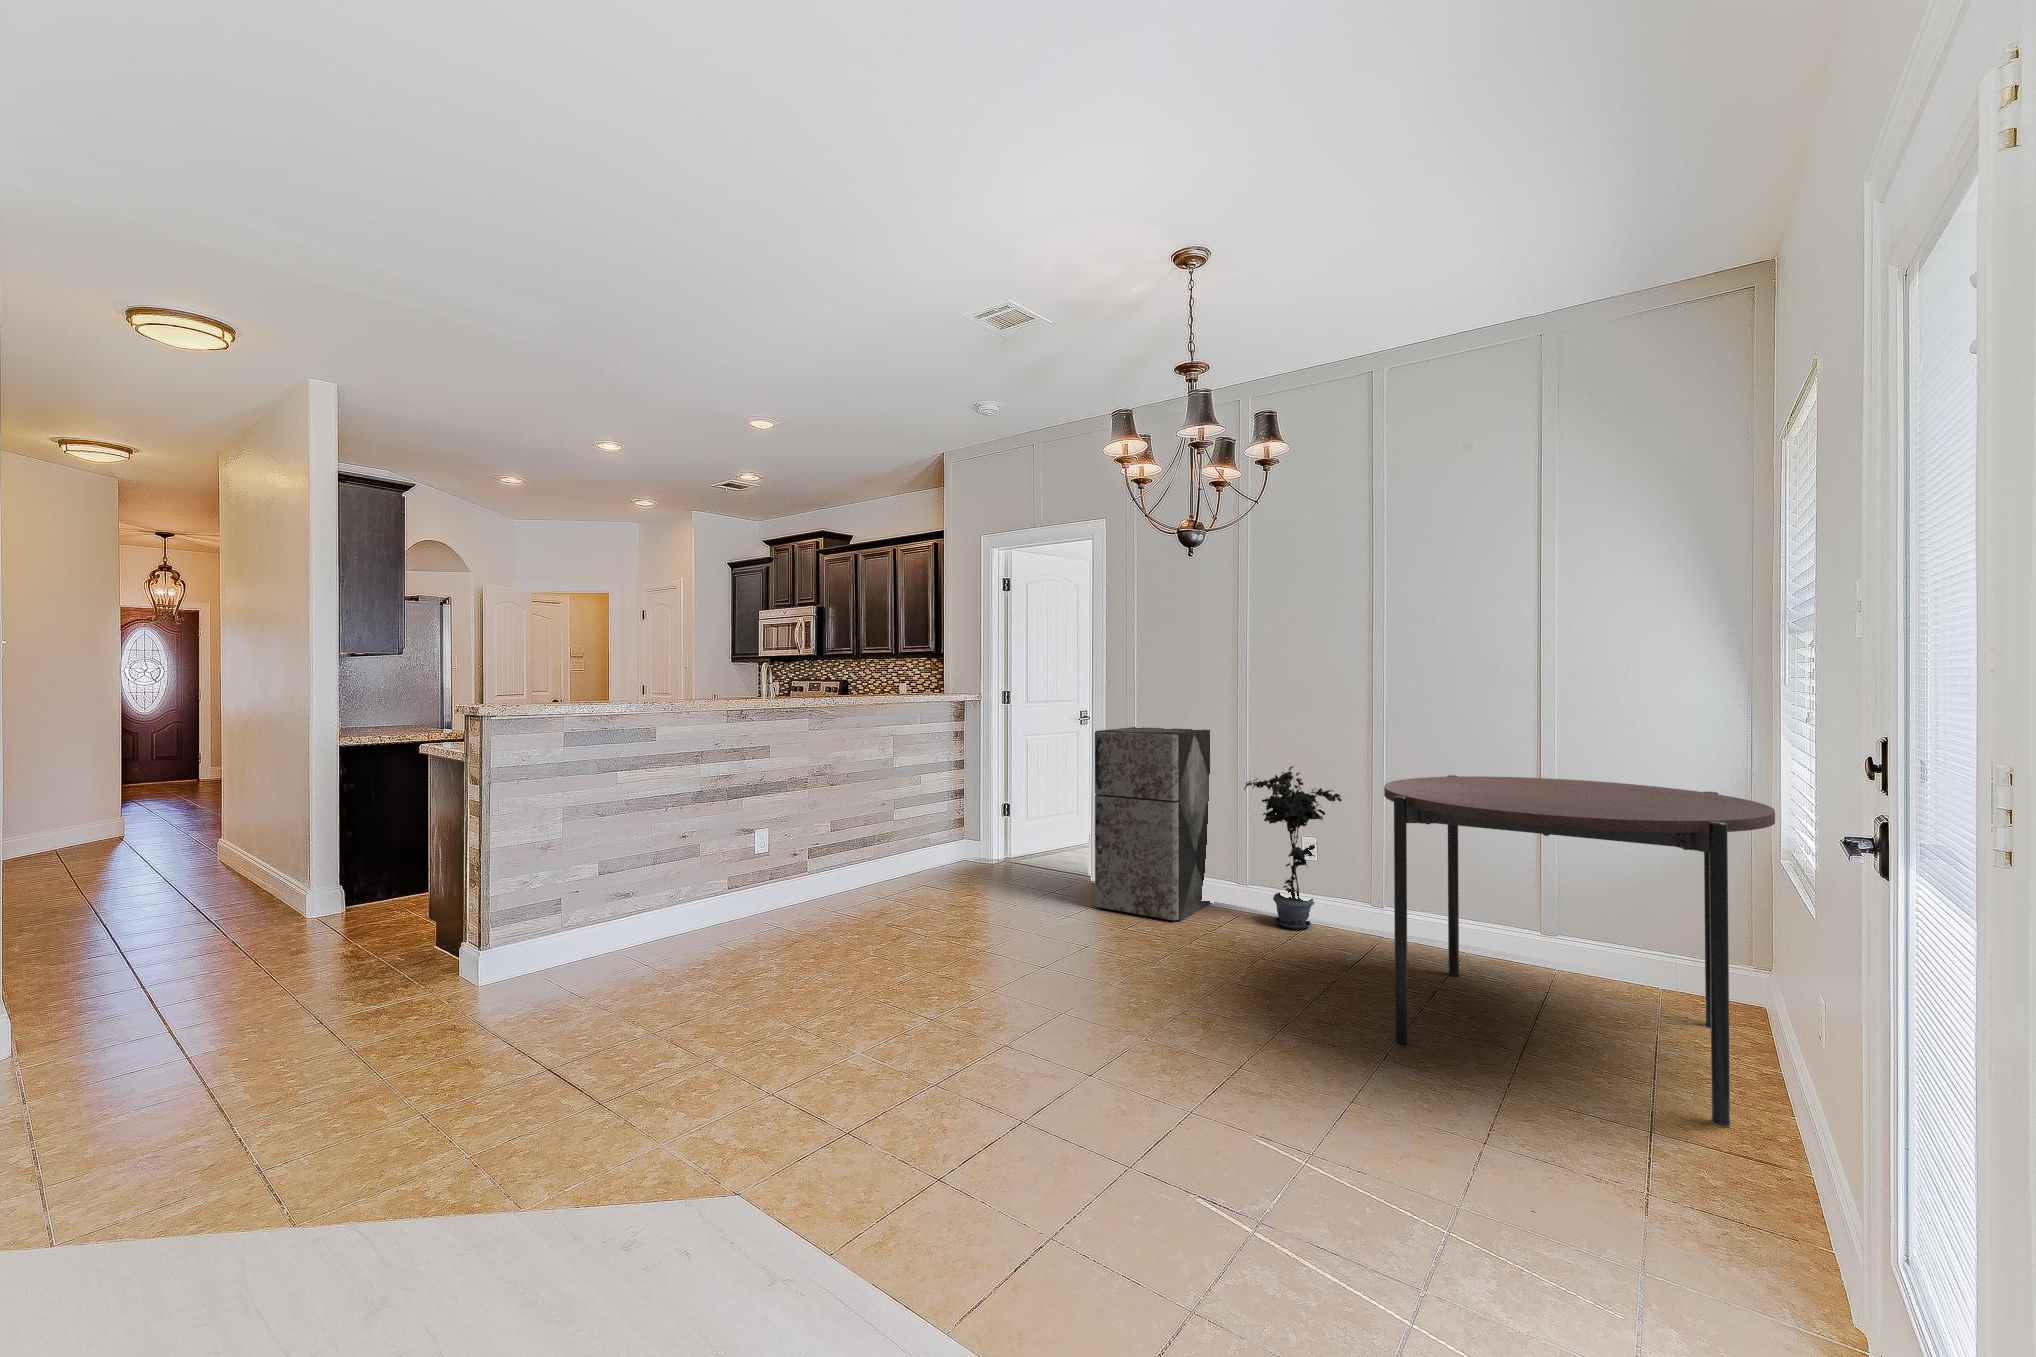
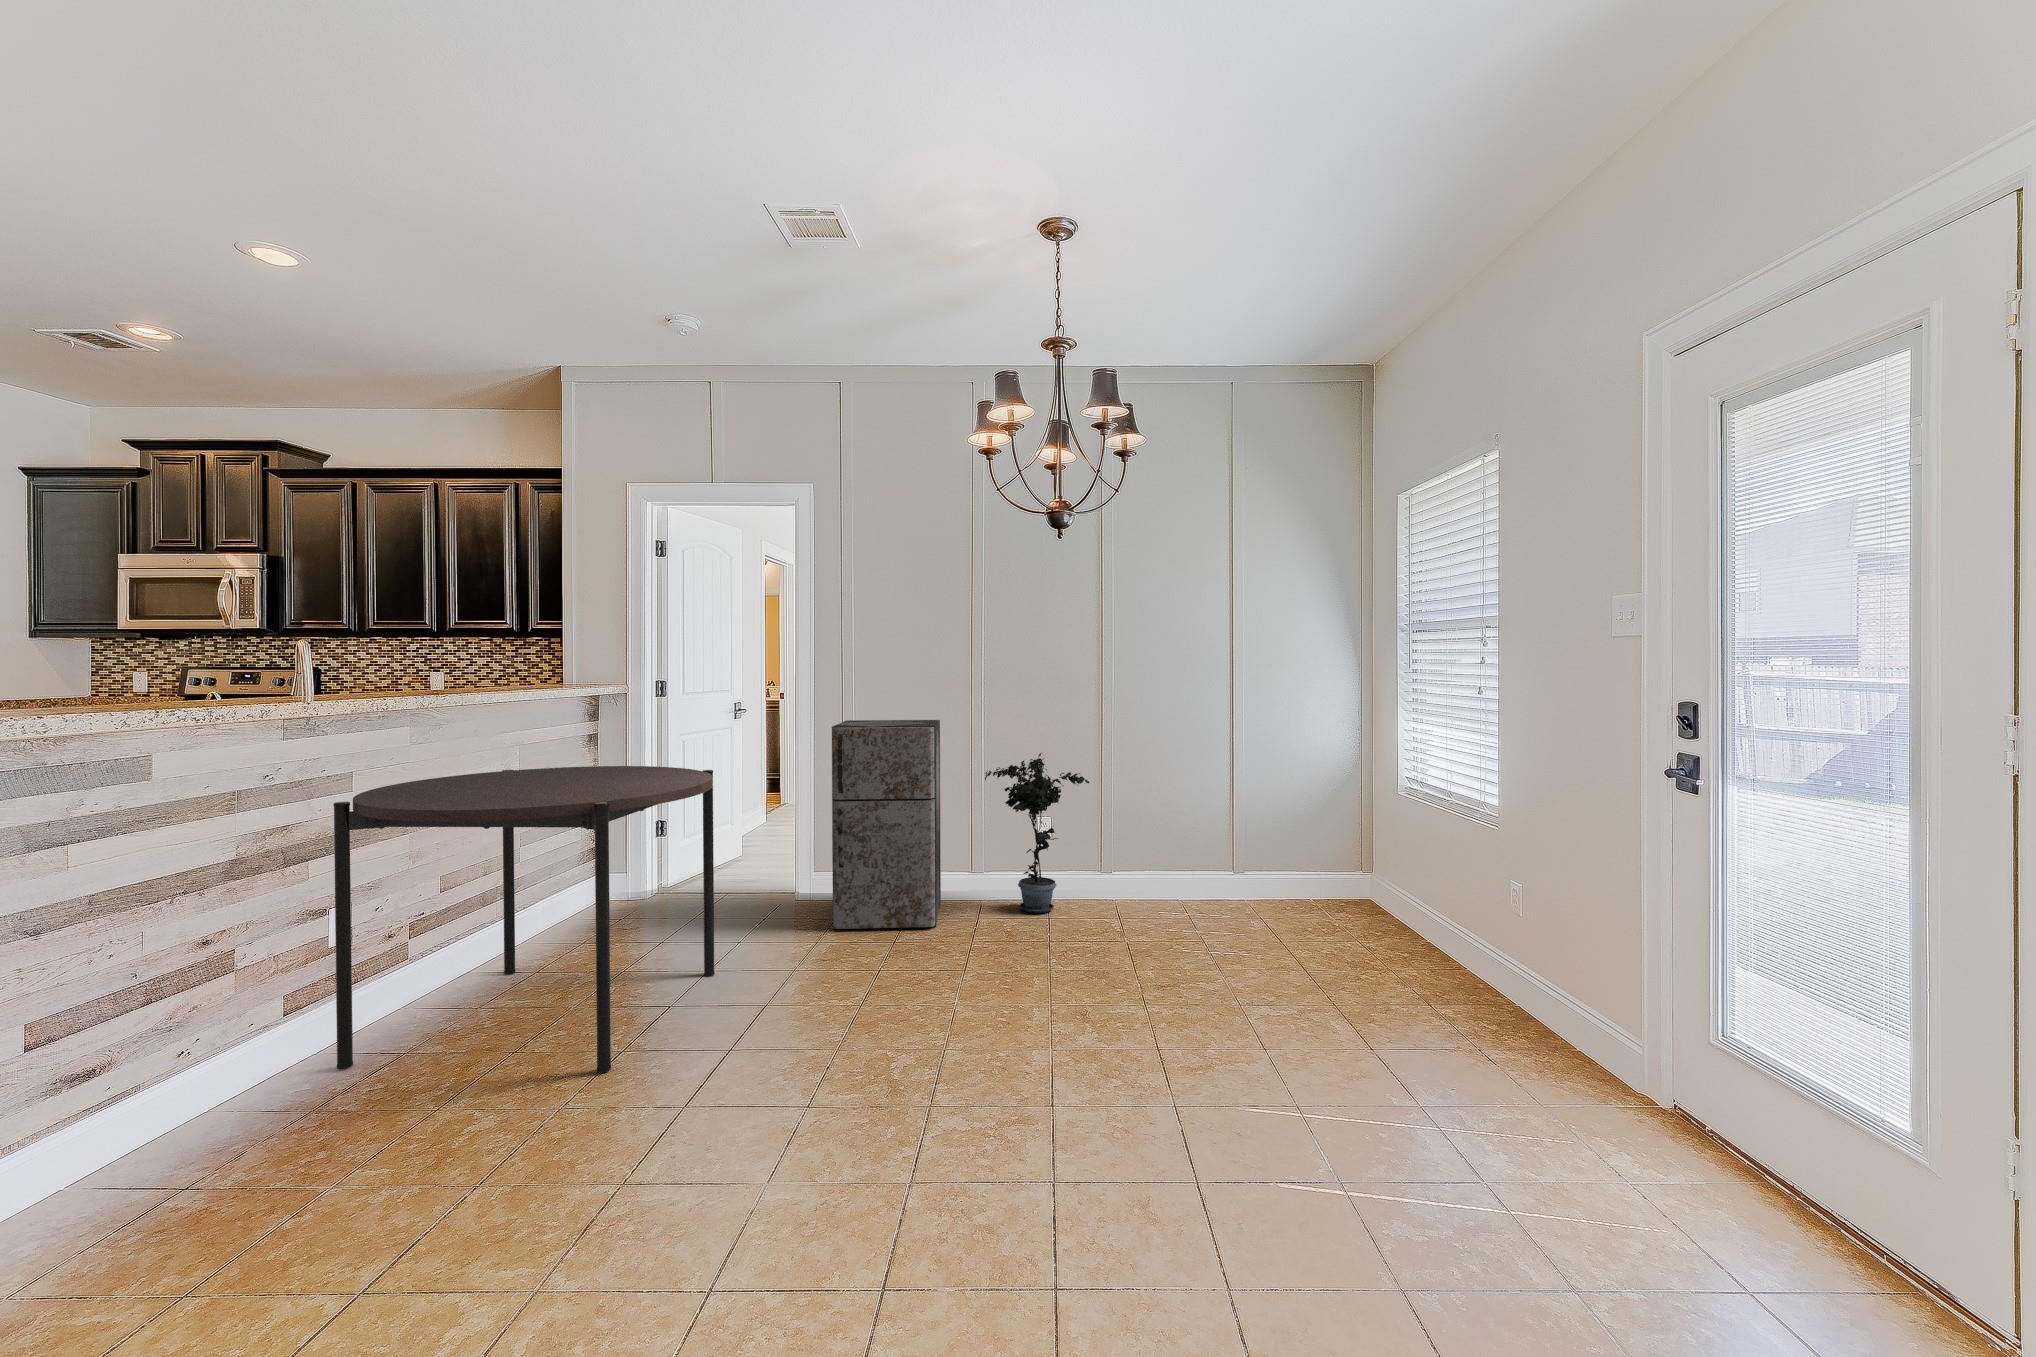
dining table: present [1384,775,1775,1126] -> present [333,766,715,1073]

